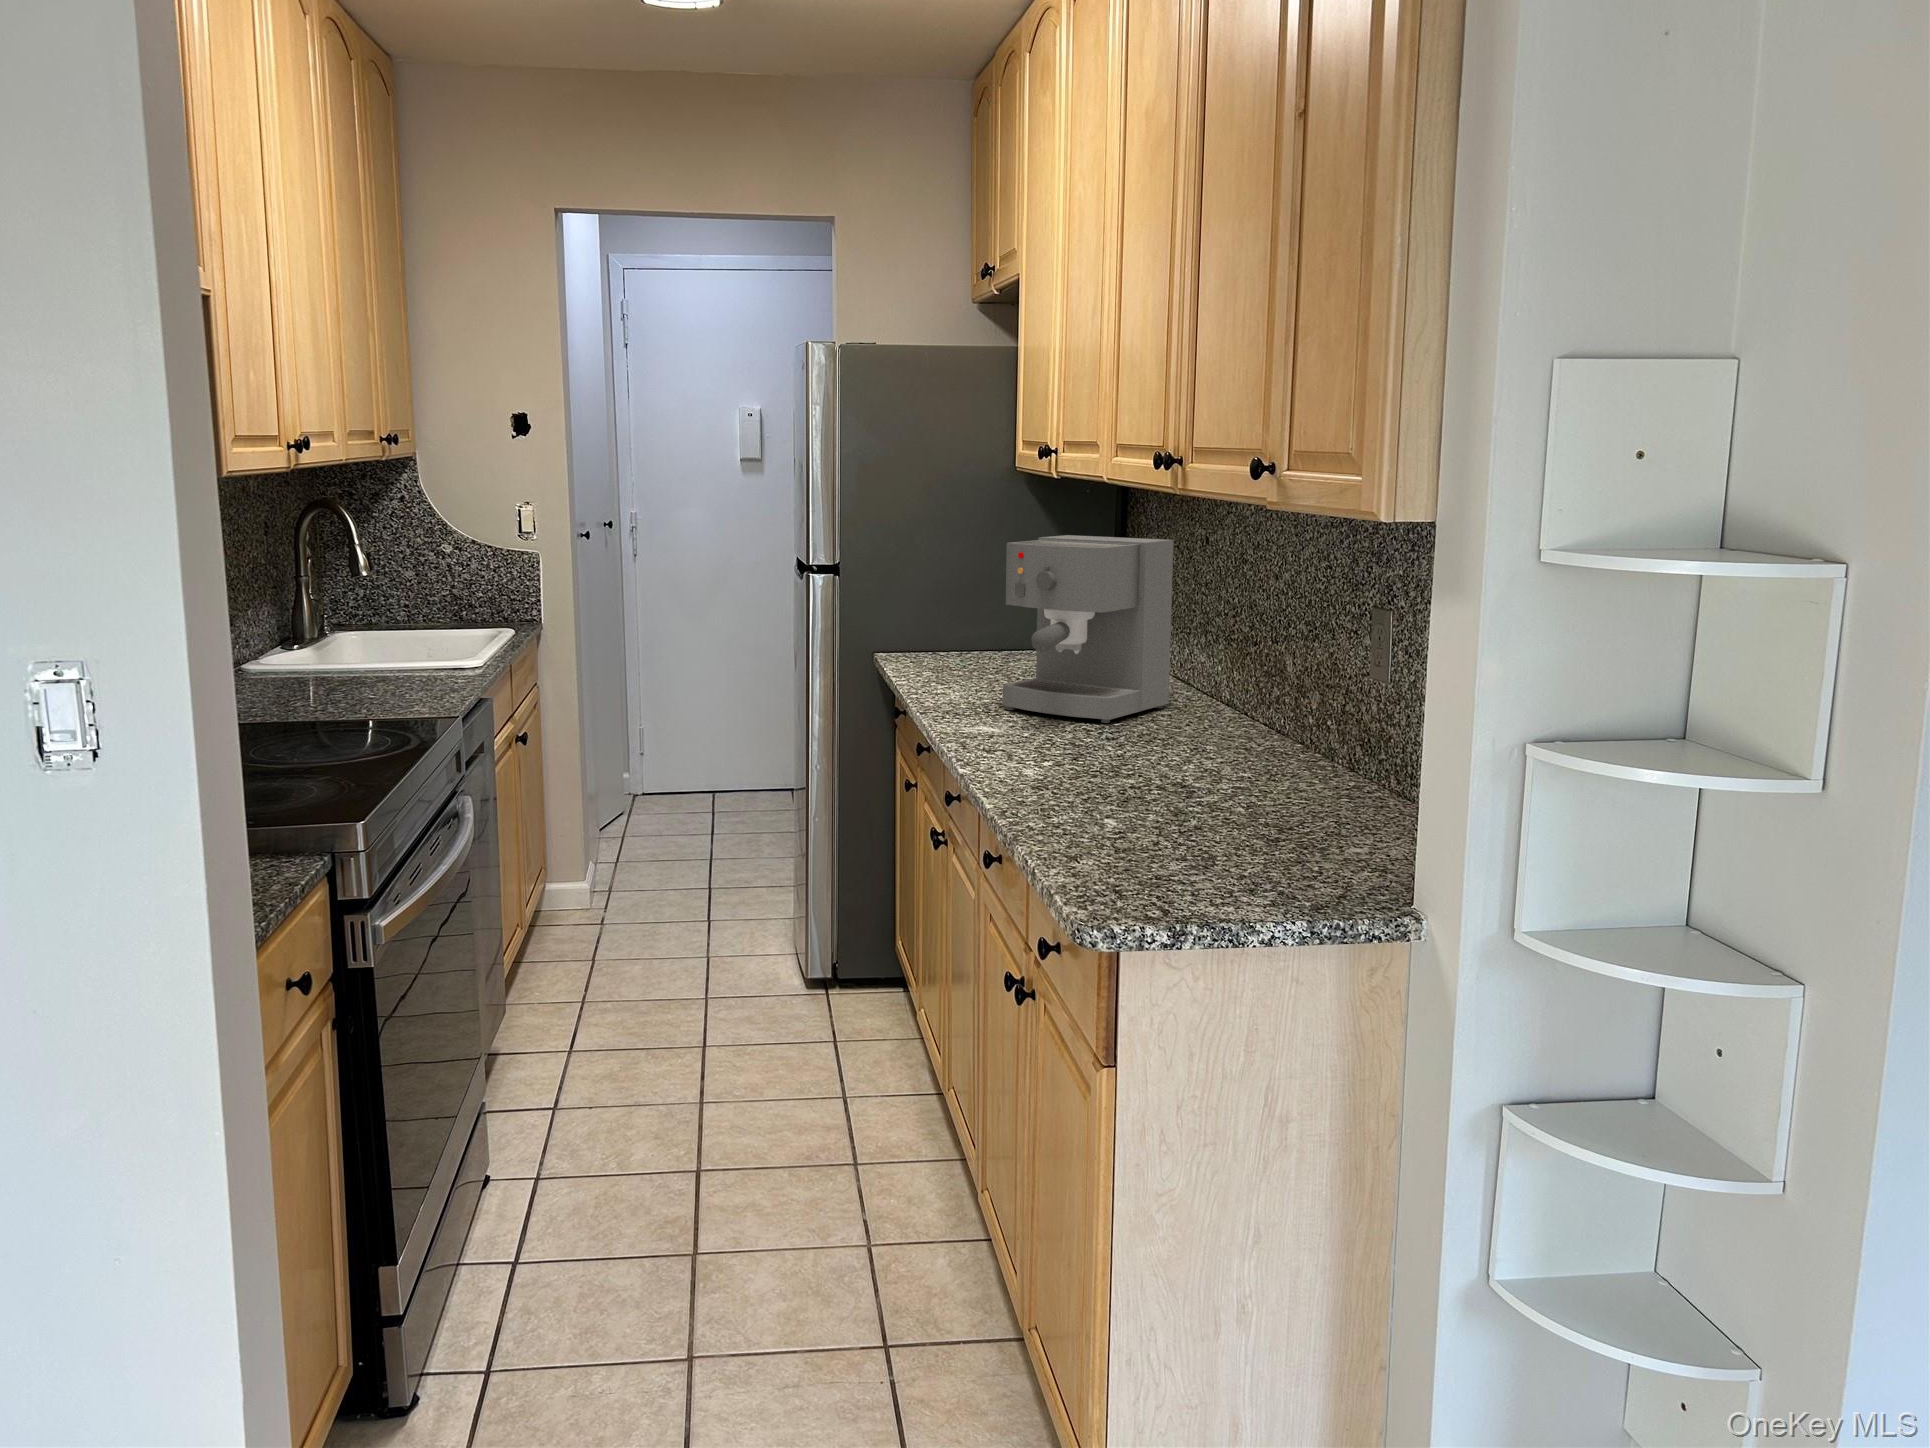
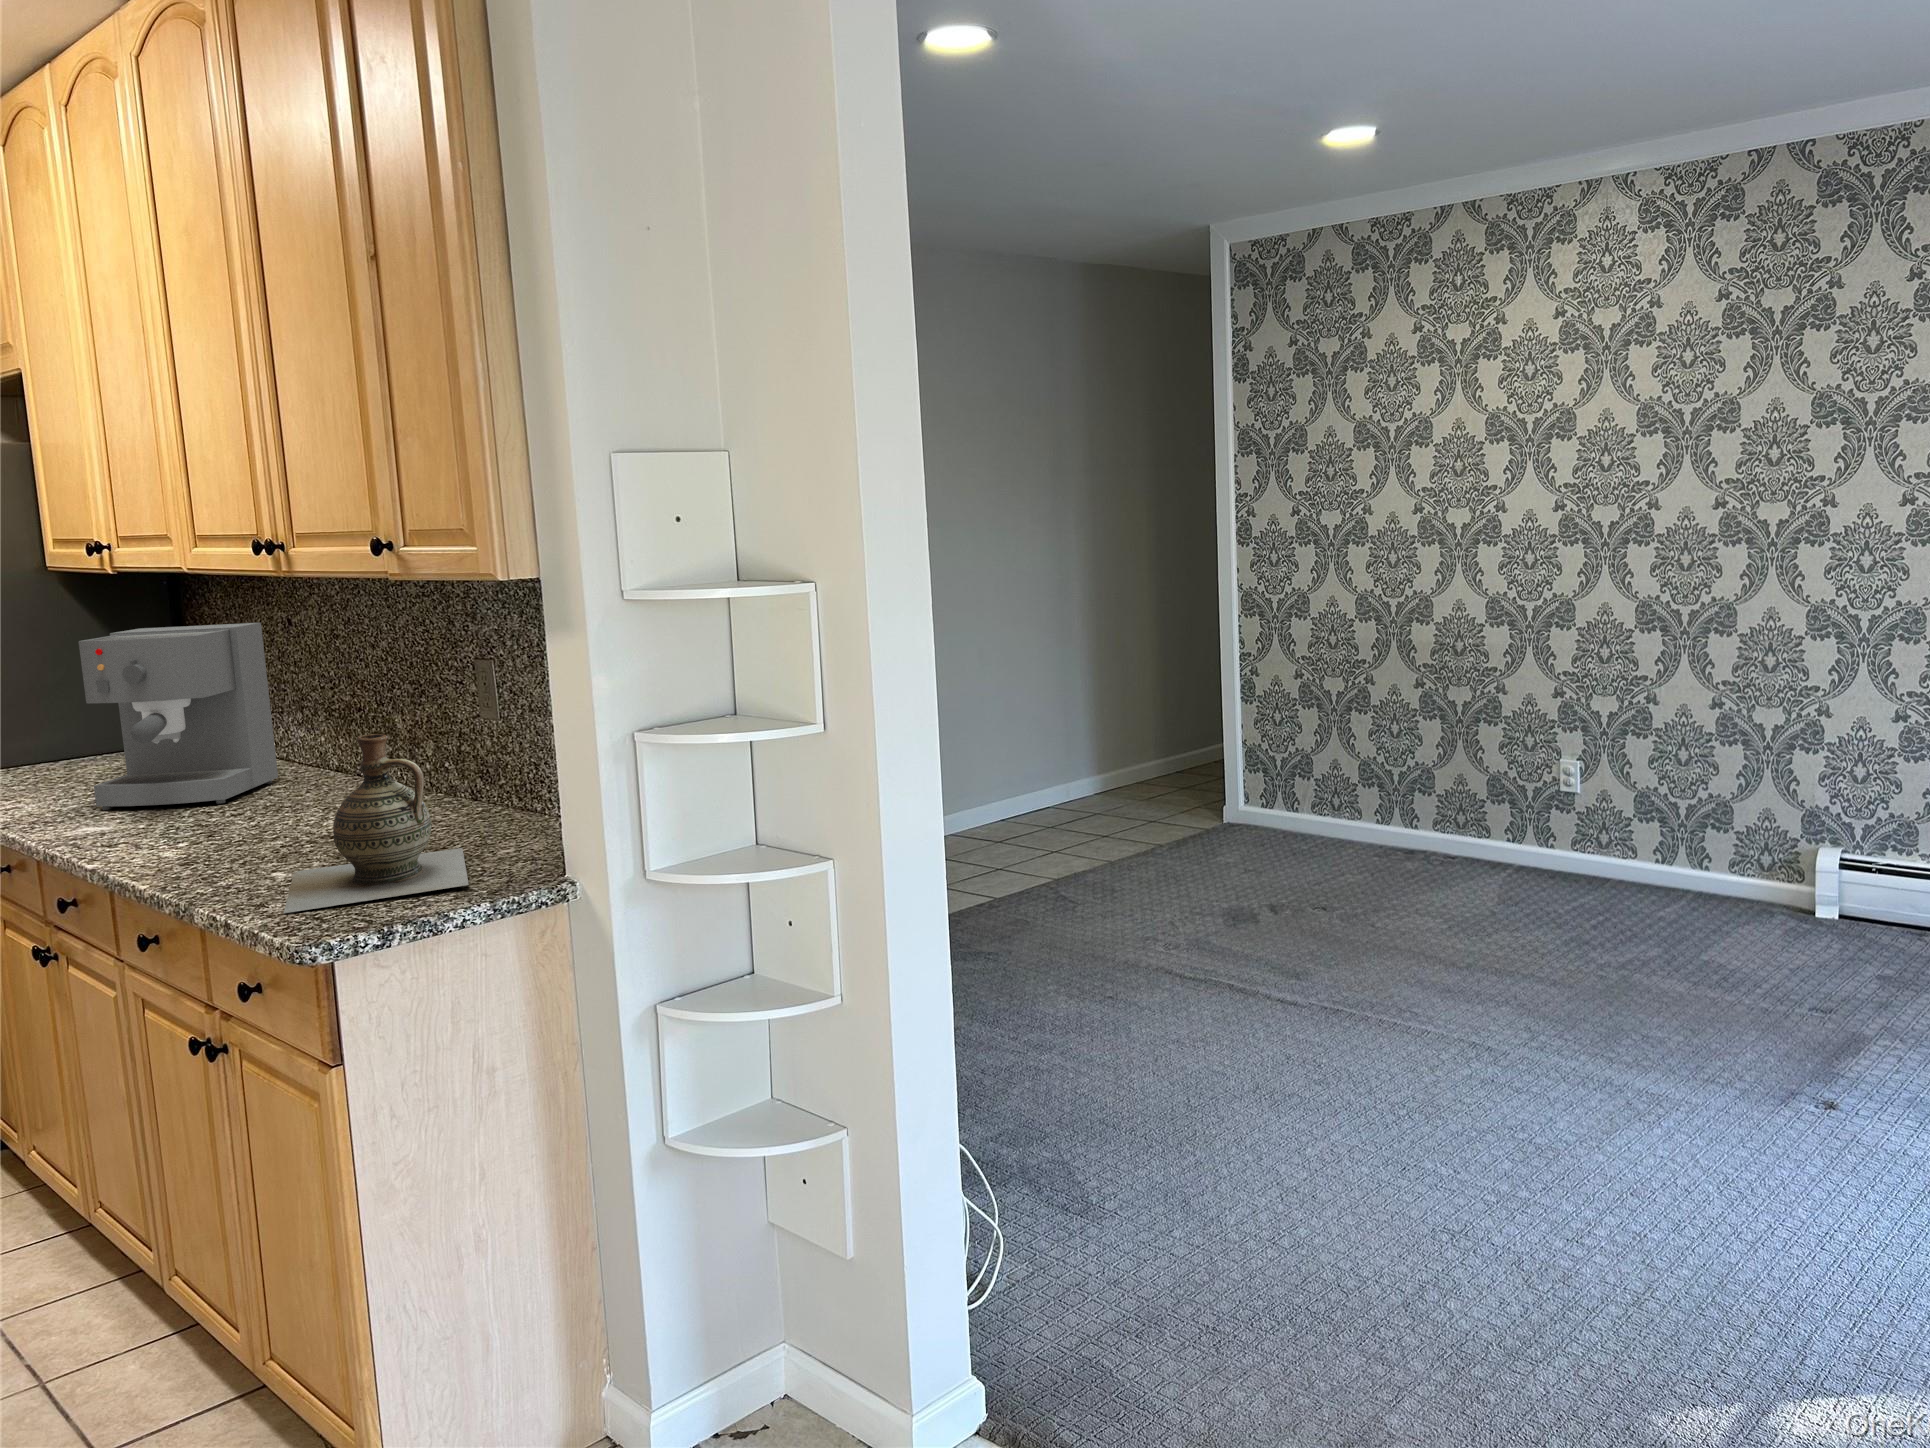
ceramic jug: none [1088,686,1306,891] -> present [284,734,469,913]

